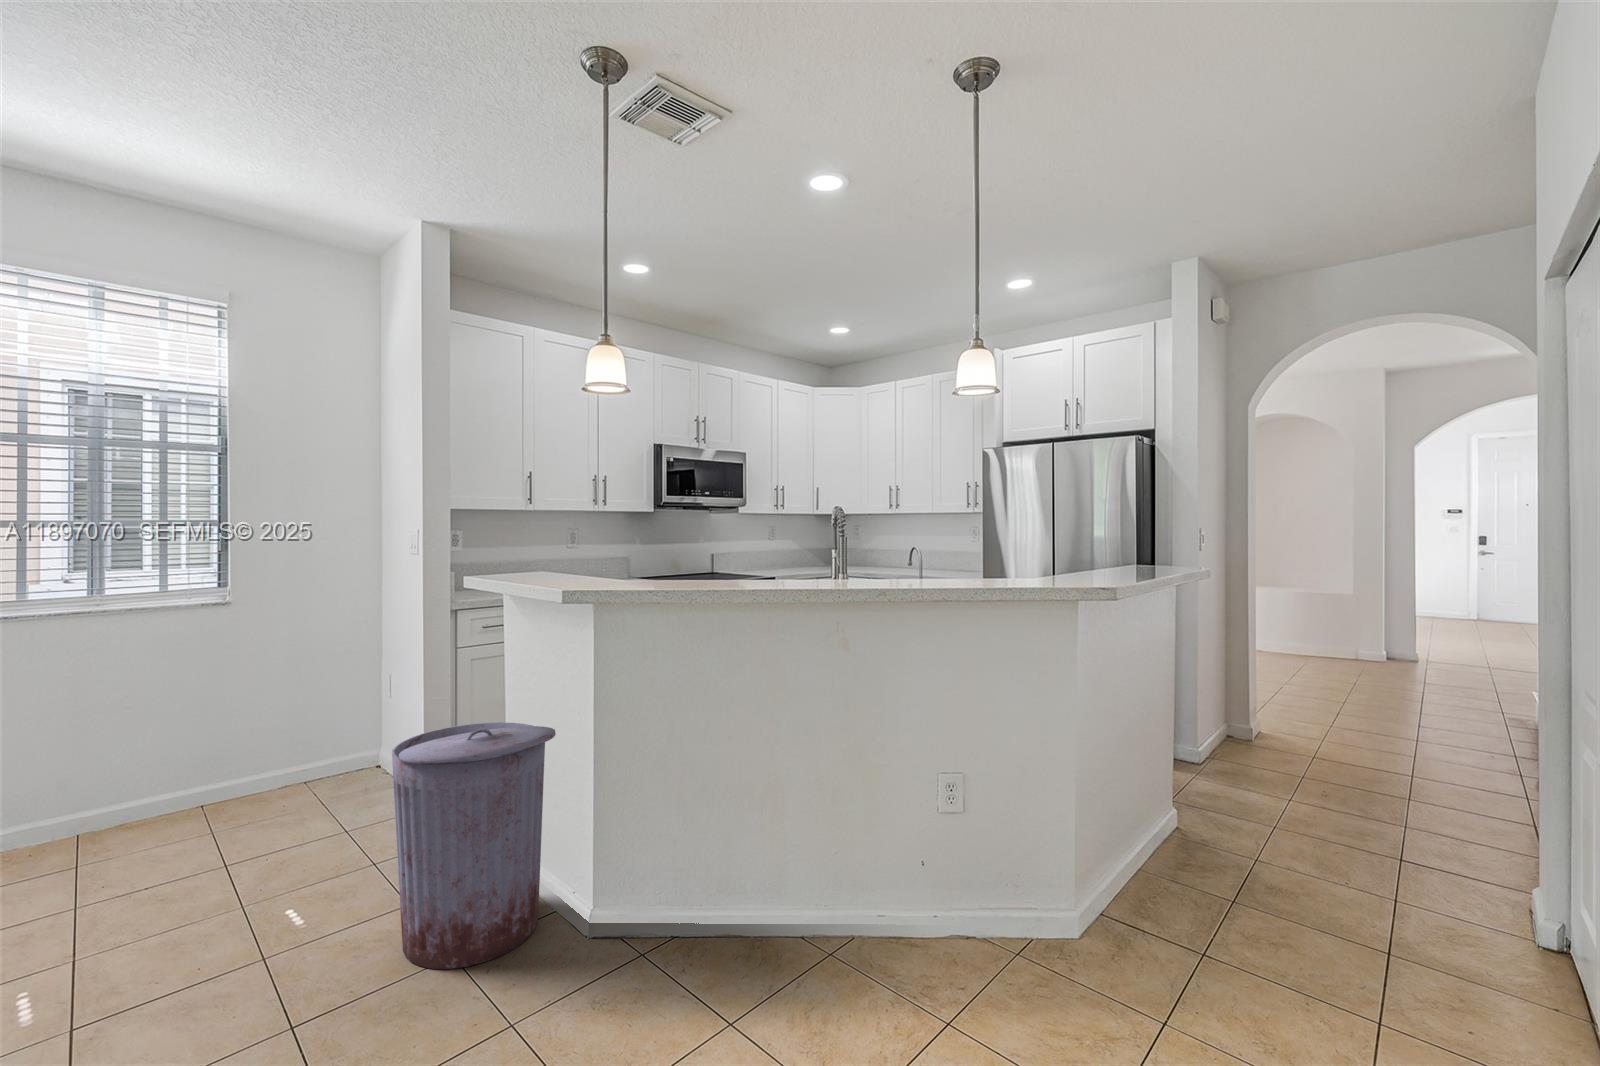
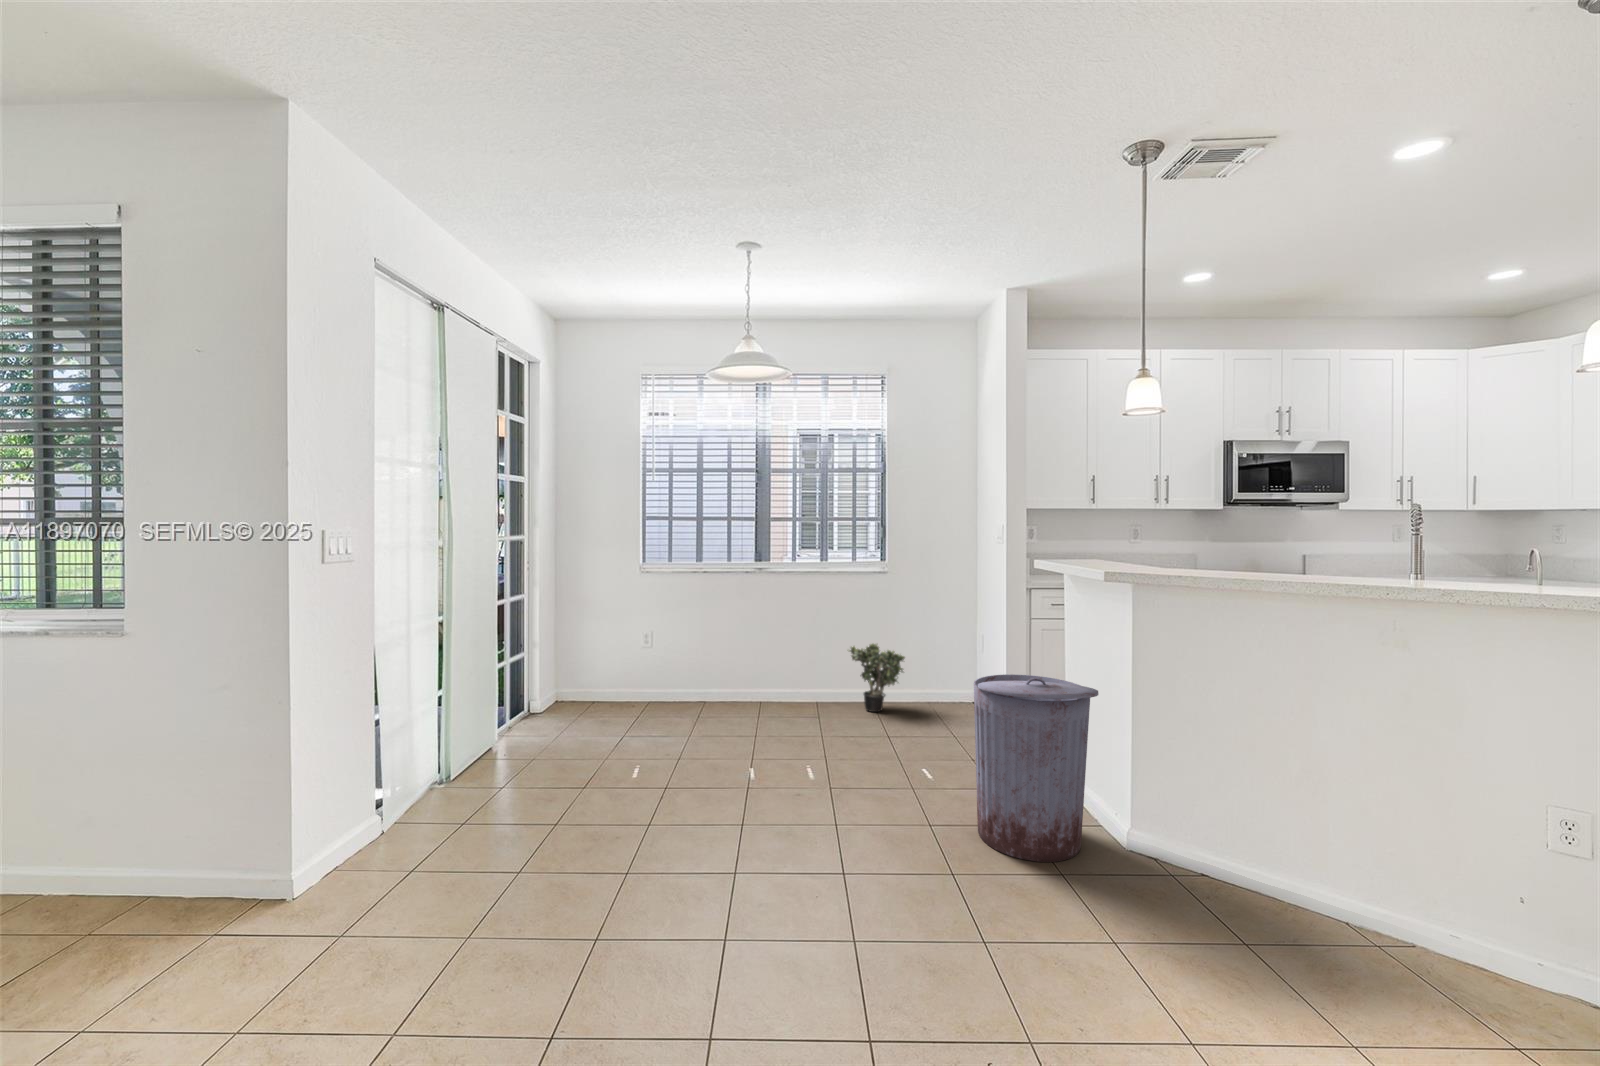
potted plant: none [158,713,271,819] -> present [849,644,905,712]

